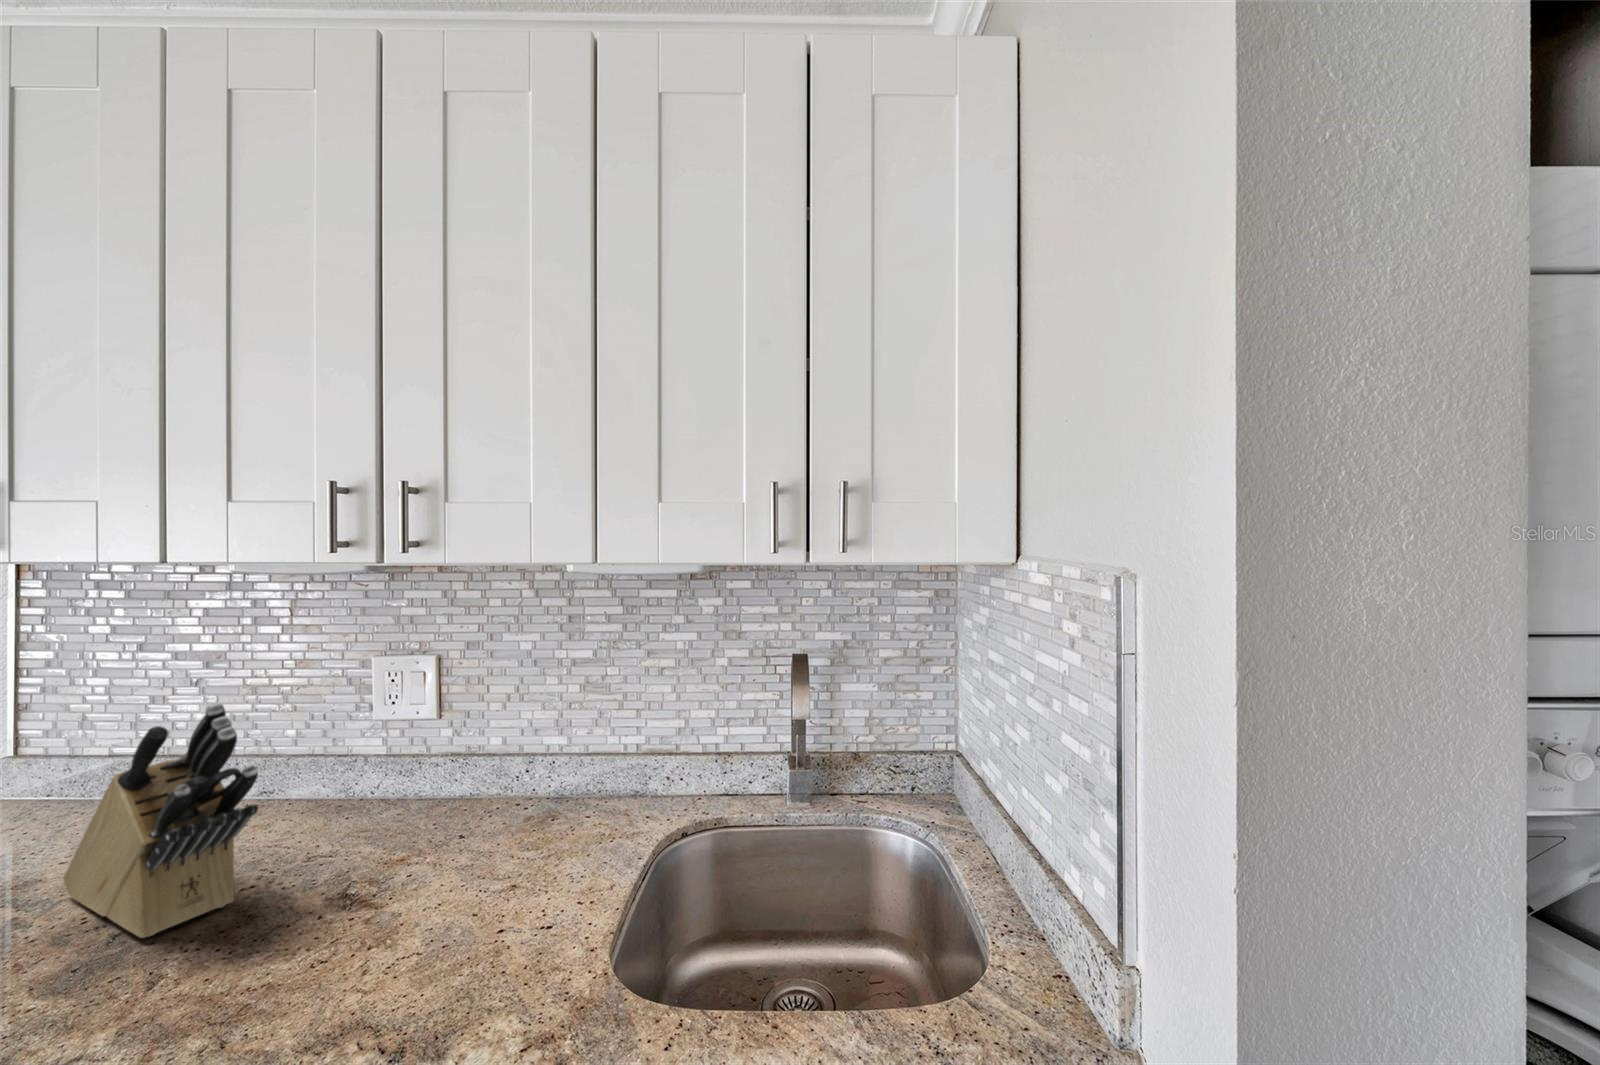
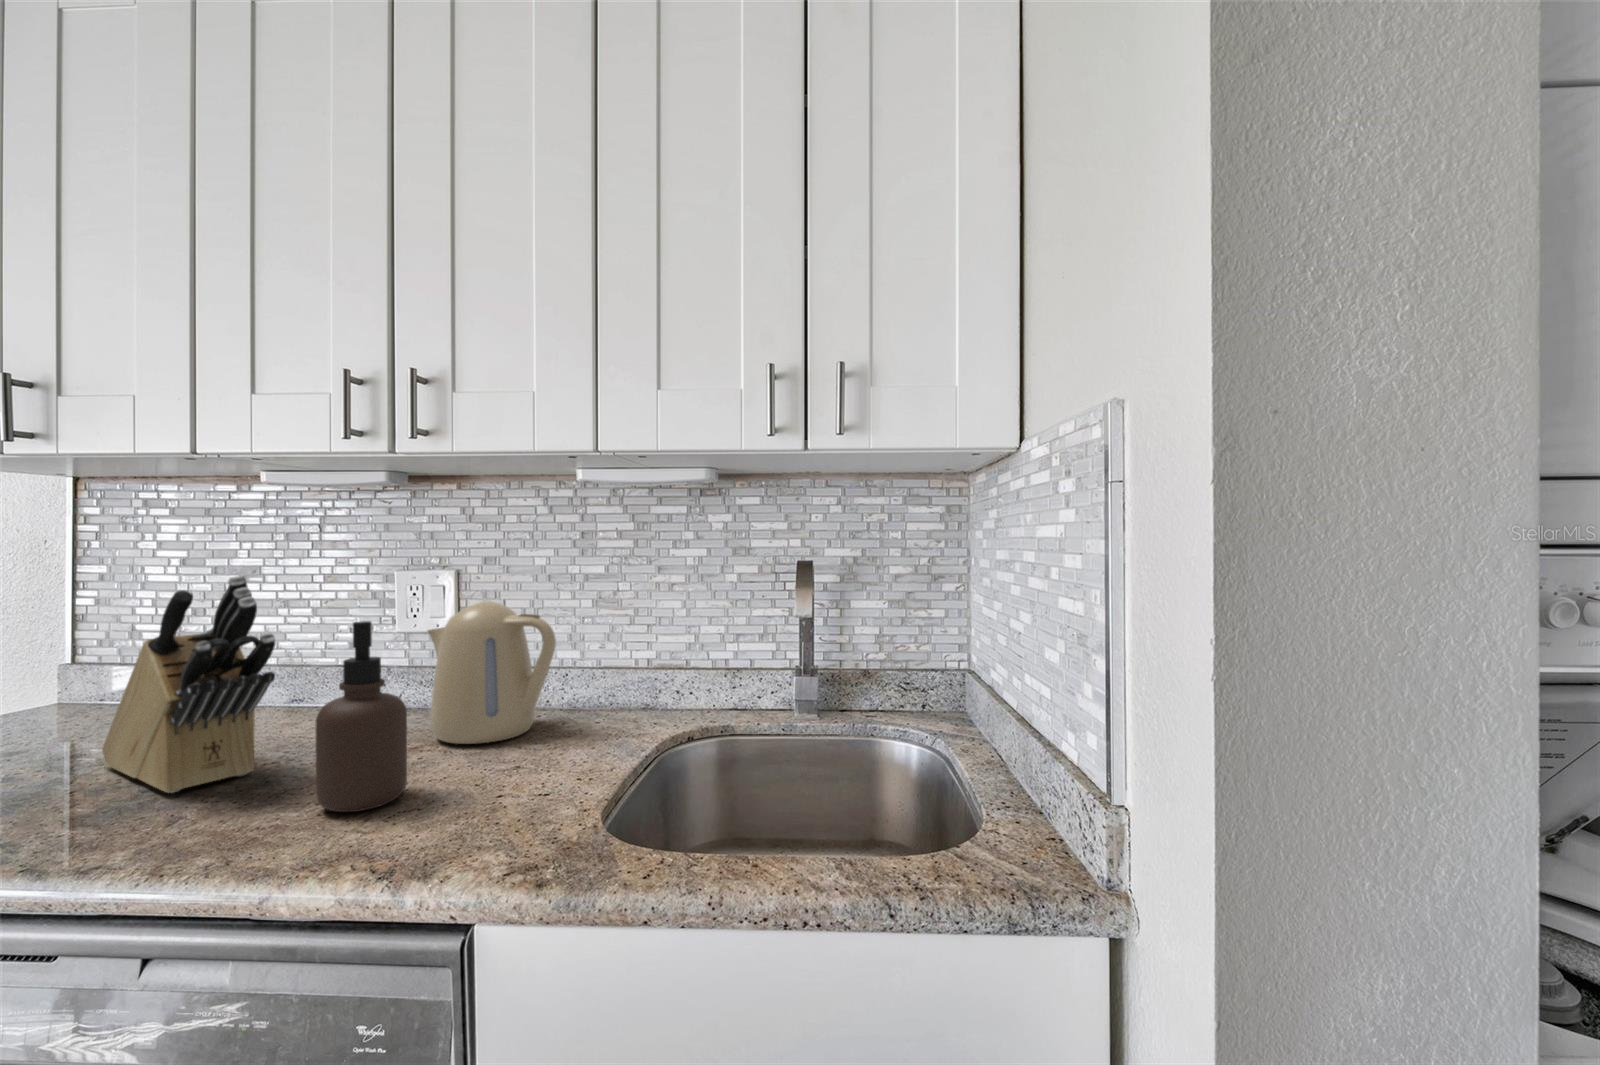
kettle: none [411,699,547,852] -> present [428,601,556,744]
soap dispenser: none [308,757,403,962] -> present [316,621,407,812]

